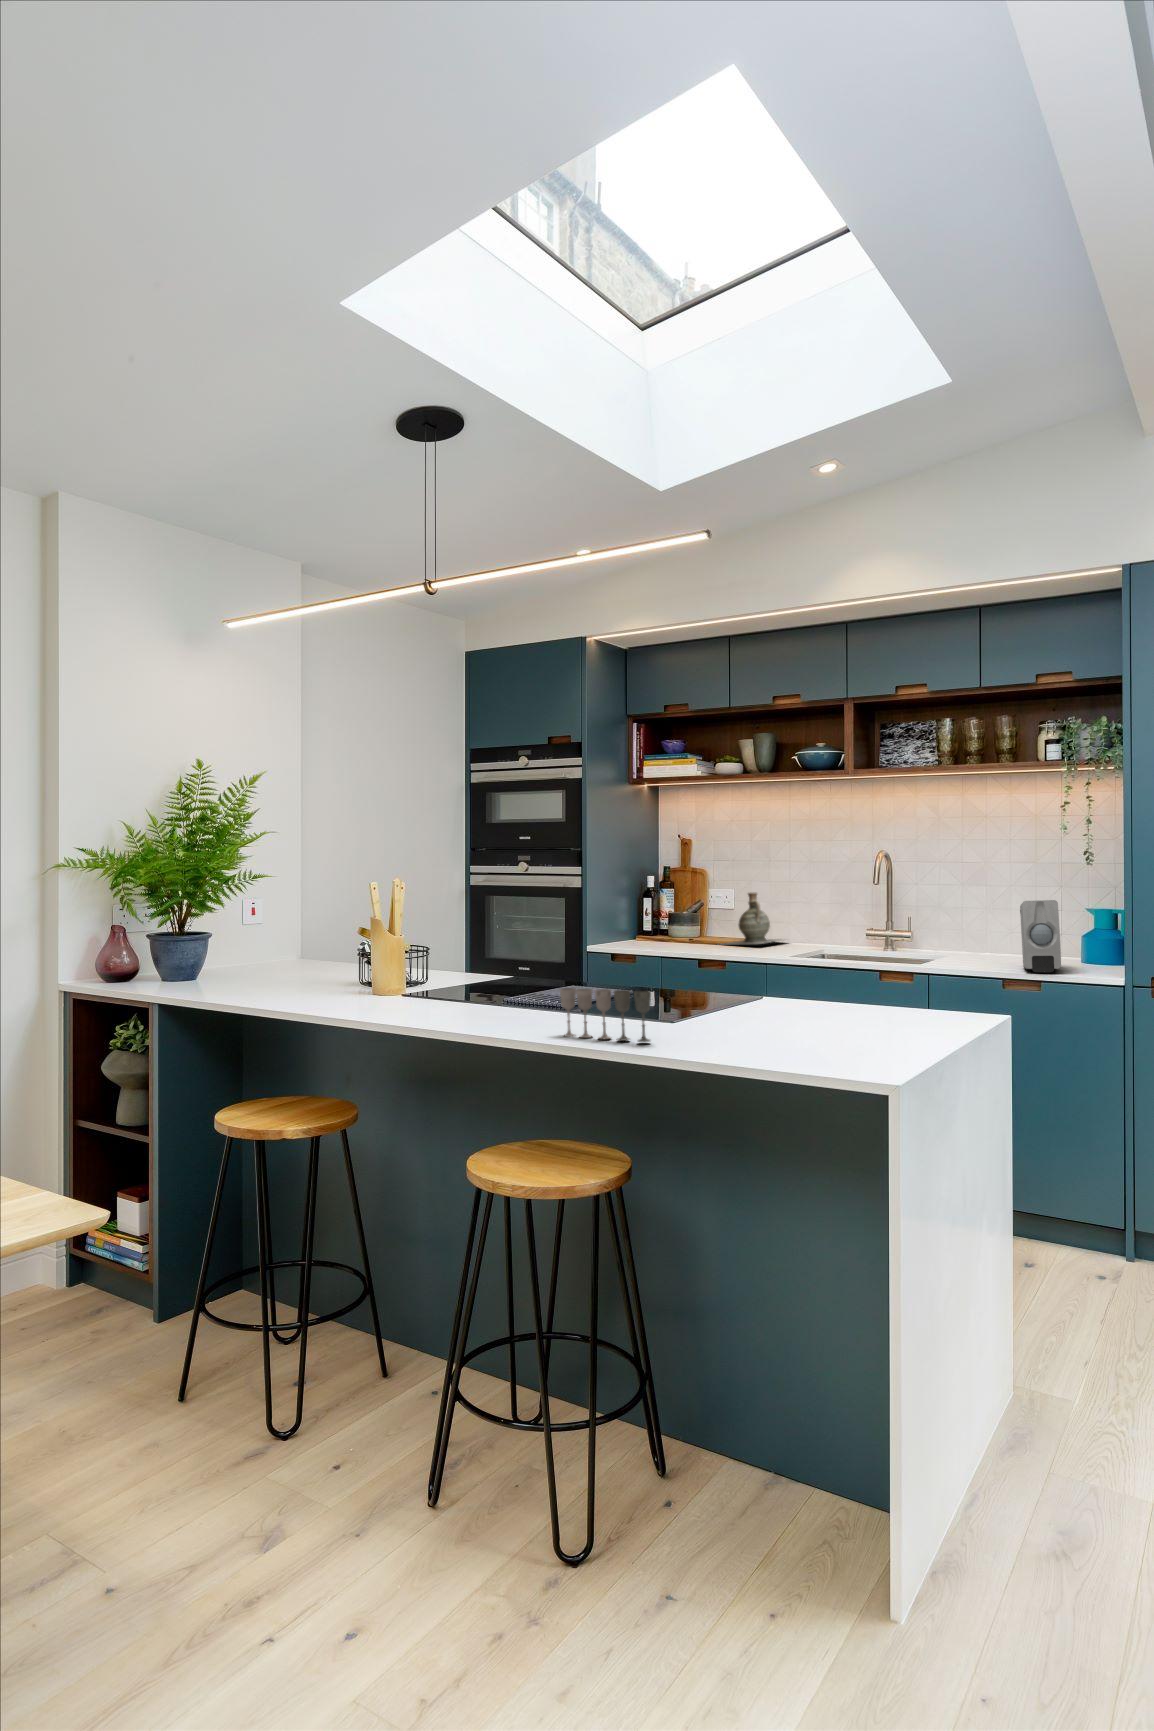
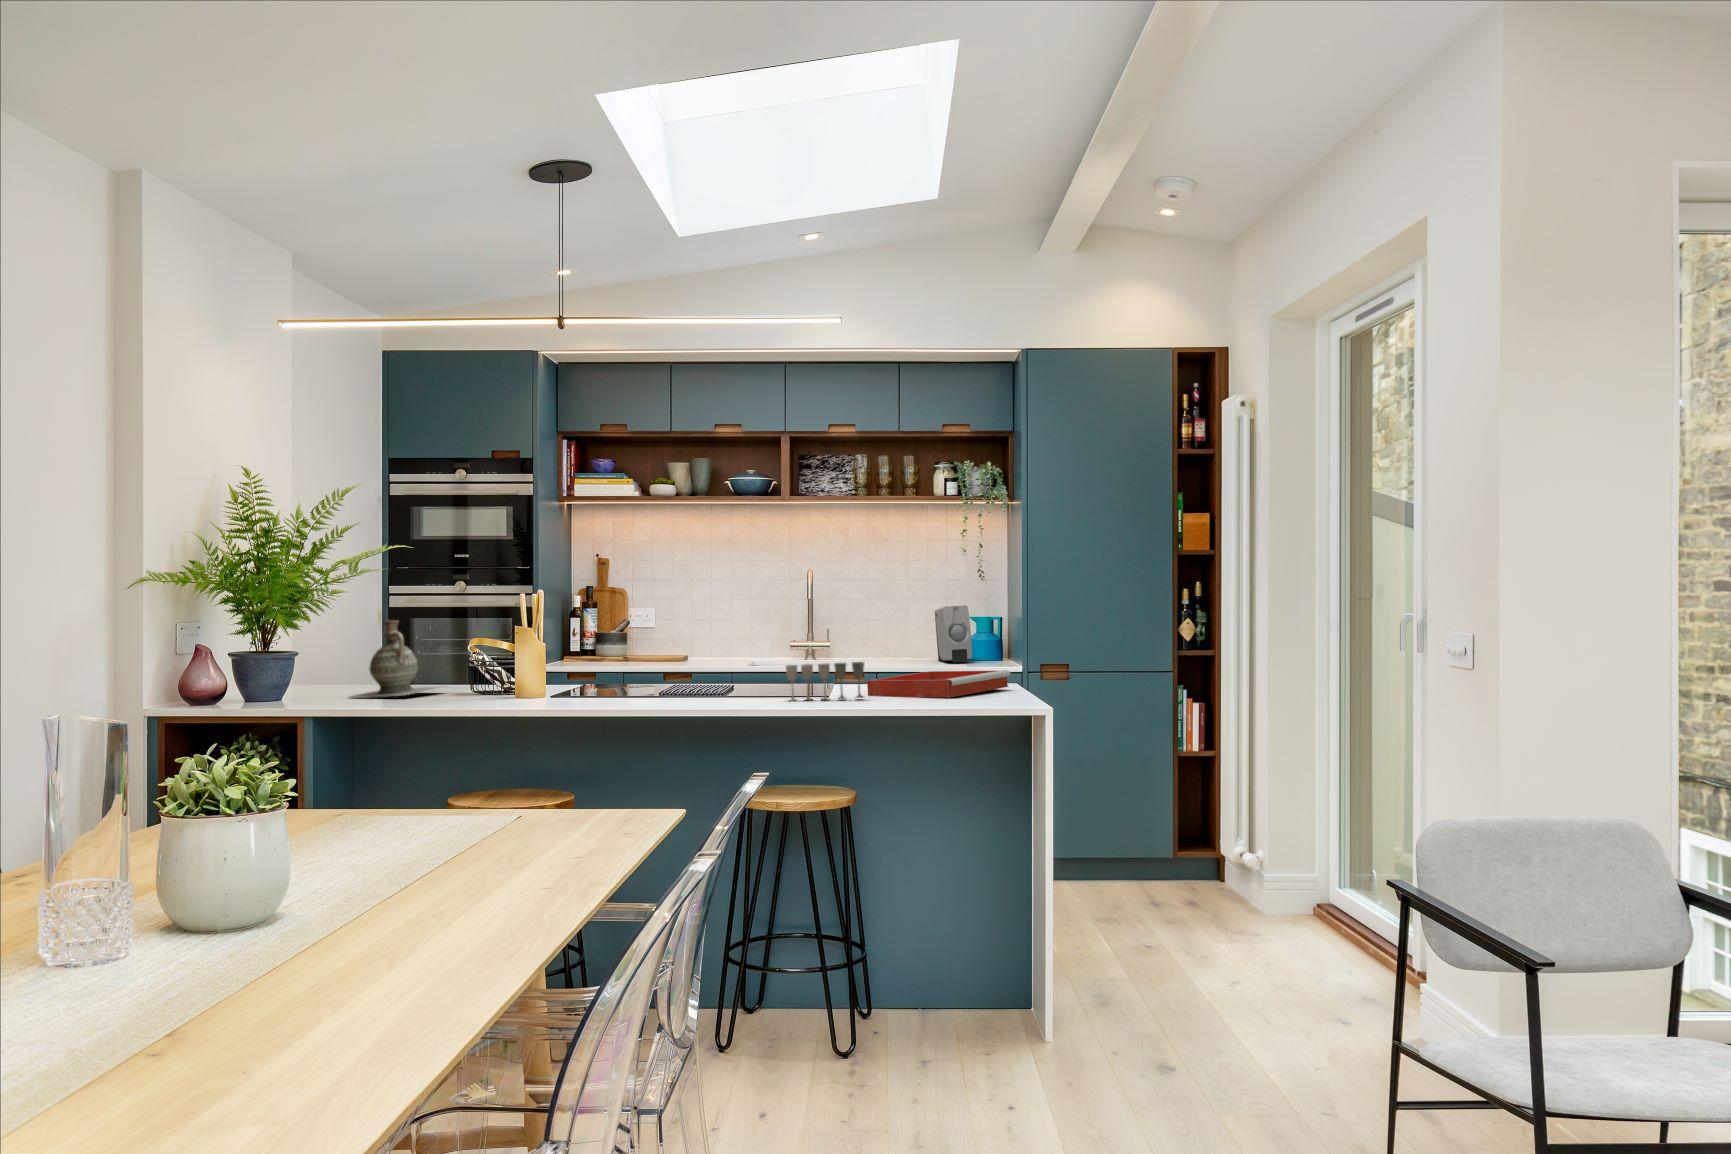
ceramic jug: present [727,893,781,944] -> present [348,620,437,698]
tray: none [686,1003,909,1054] -> present [867,670,1011,697]

